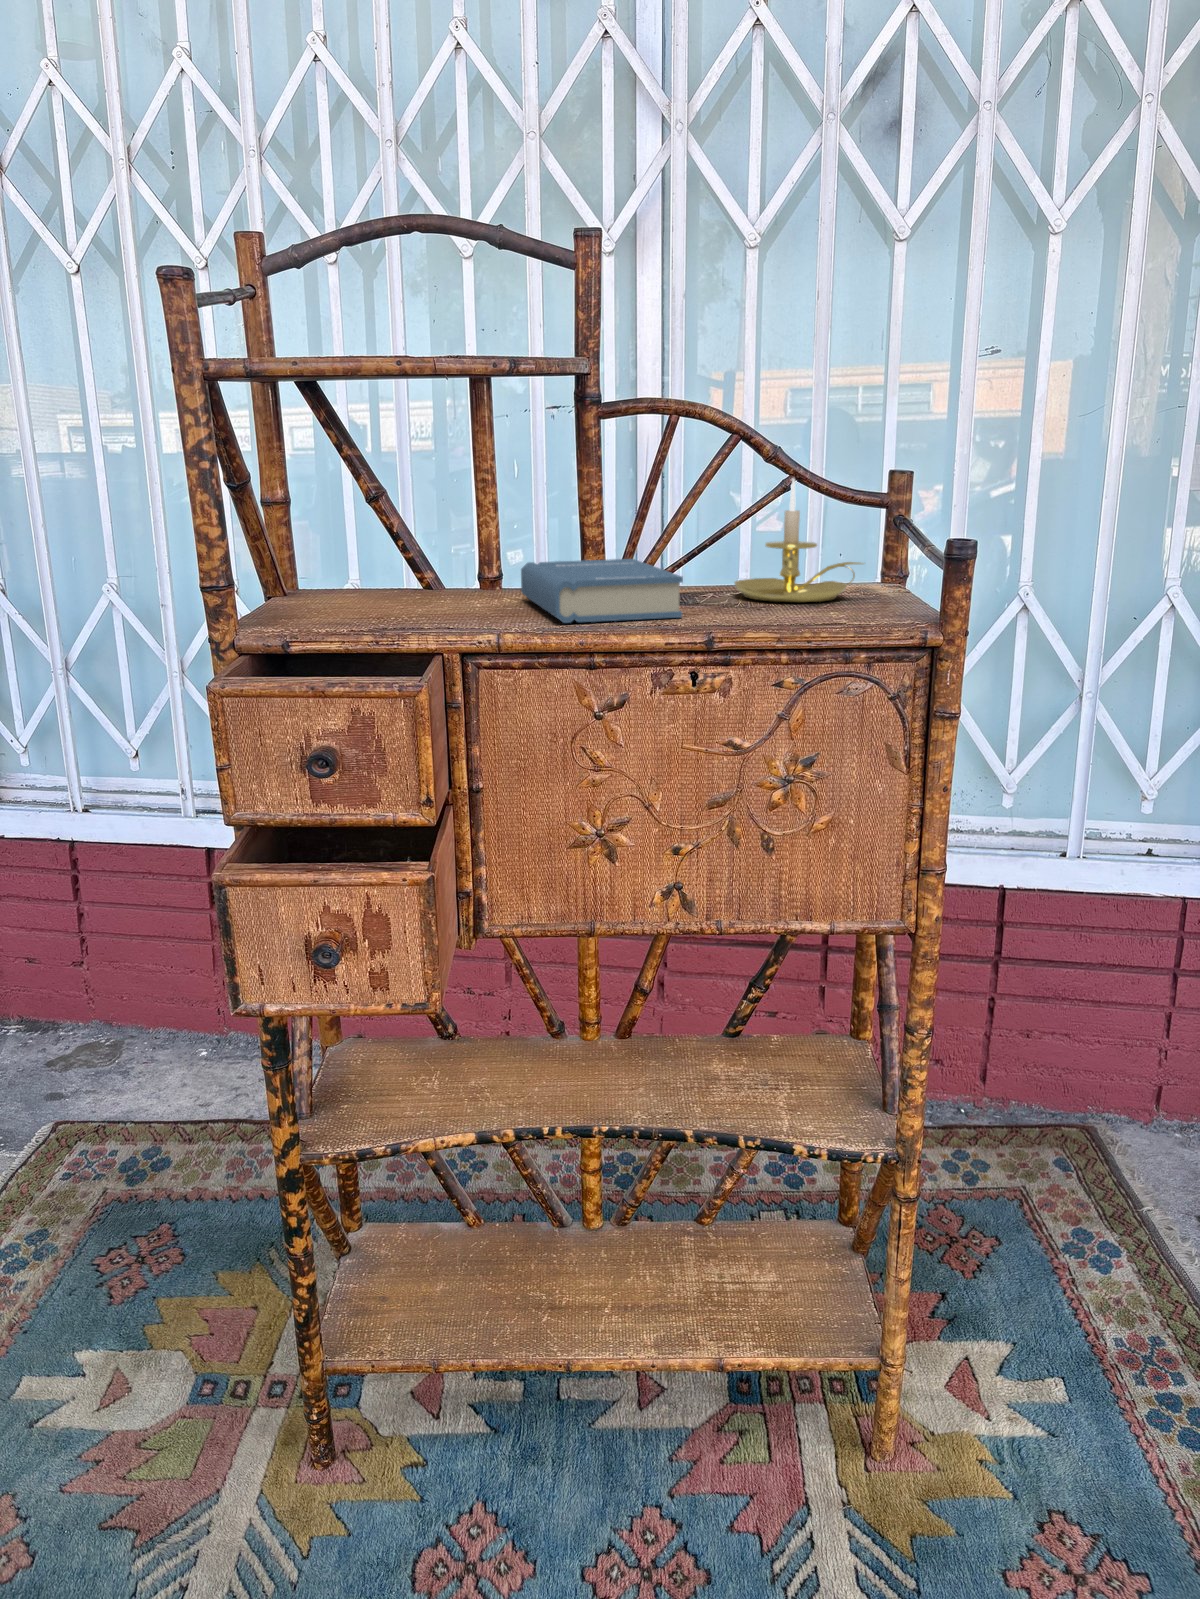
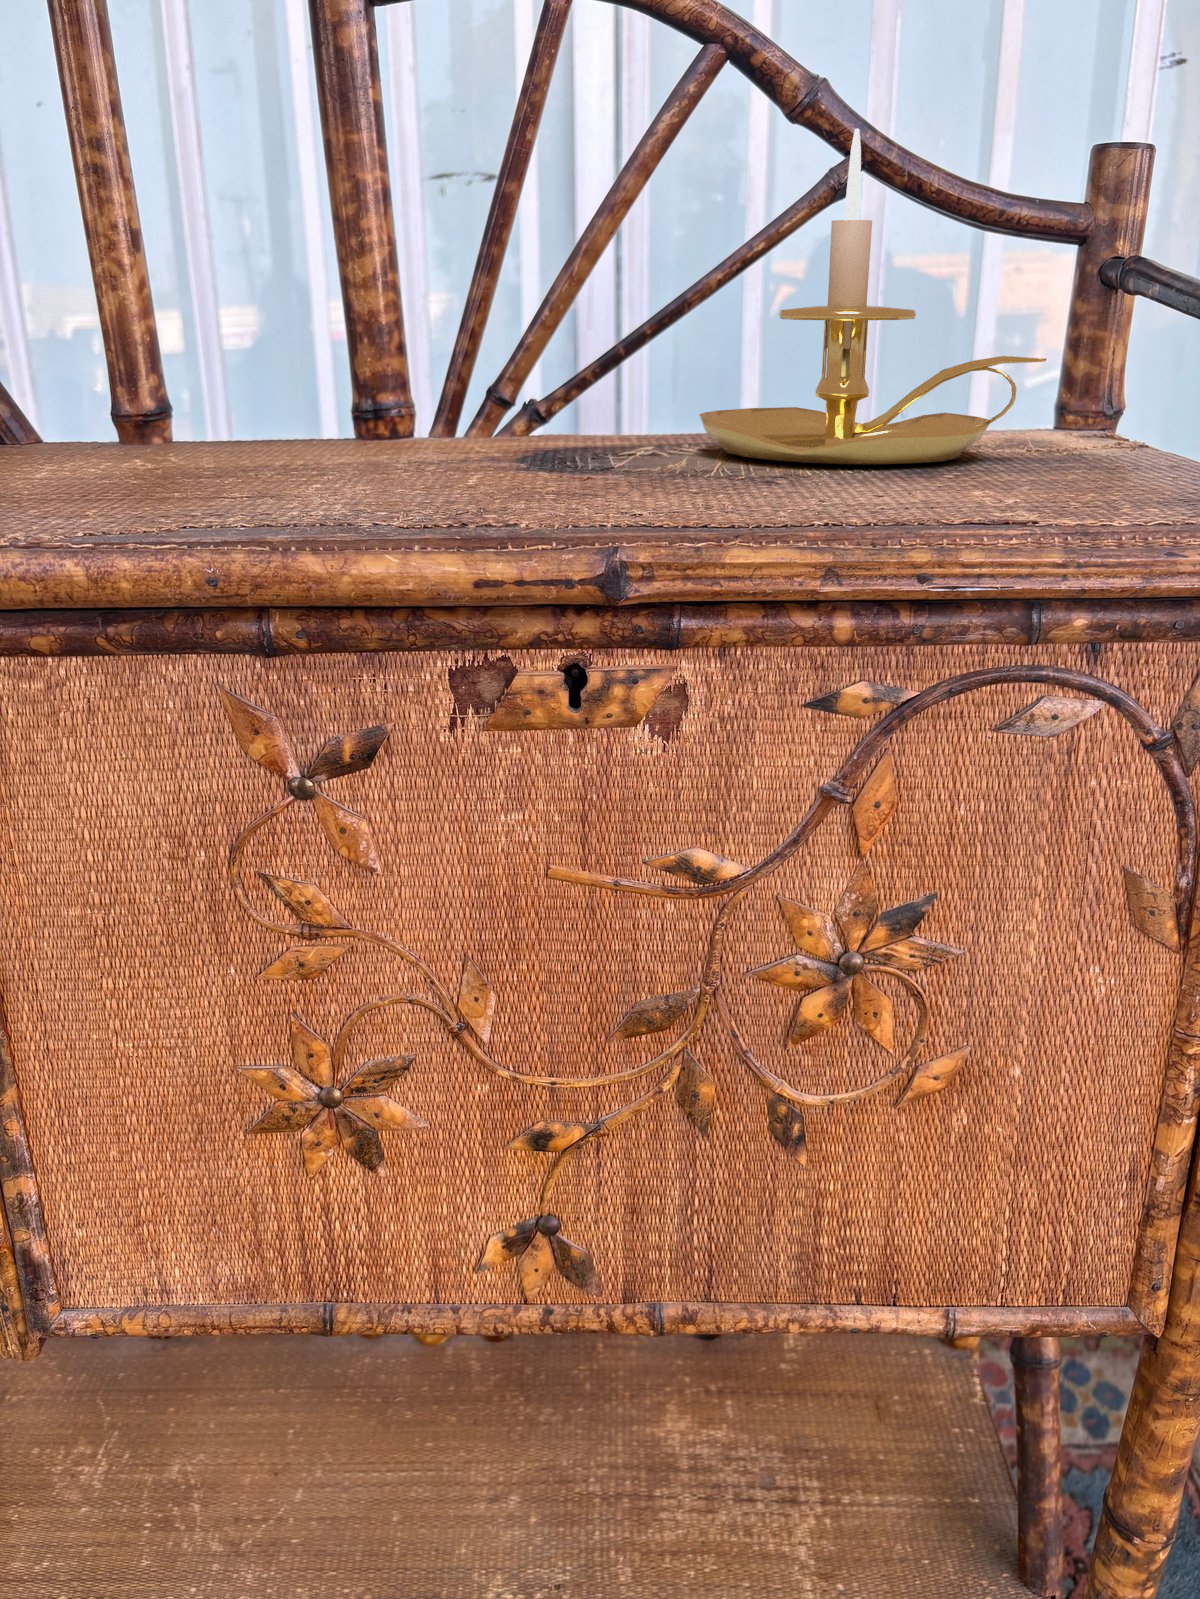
hardback book: present [521,559,683,623] -> none [139,356,544,519]

